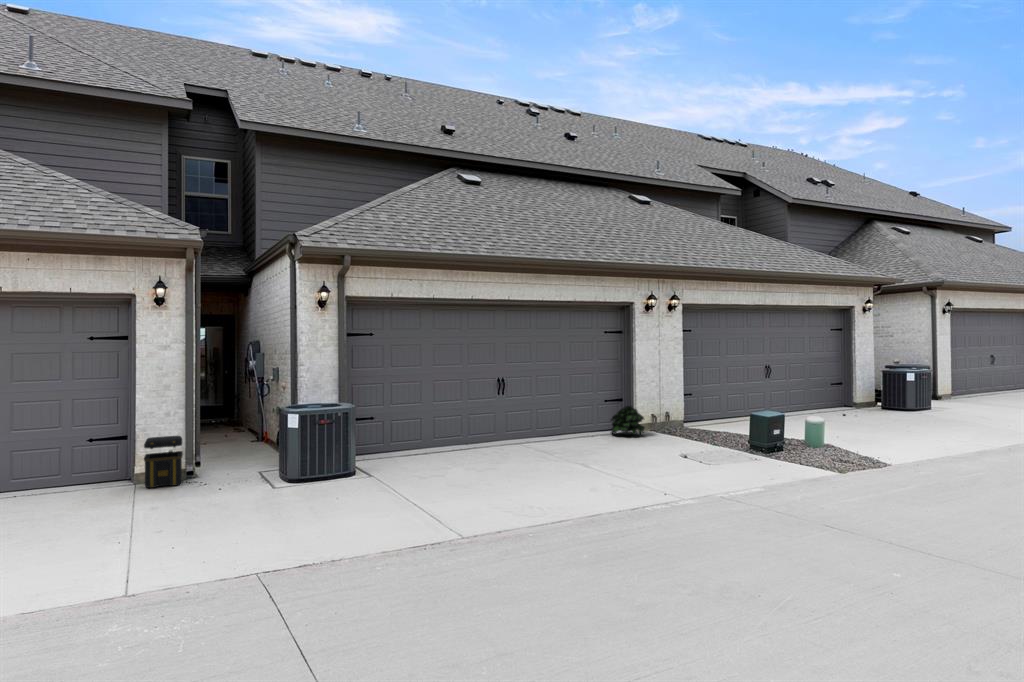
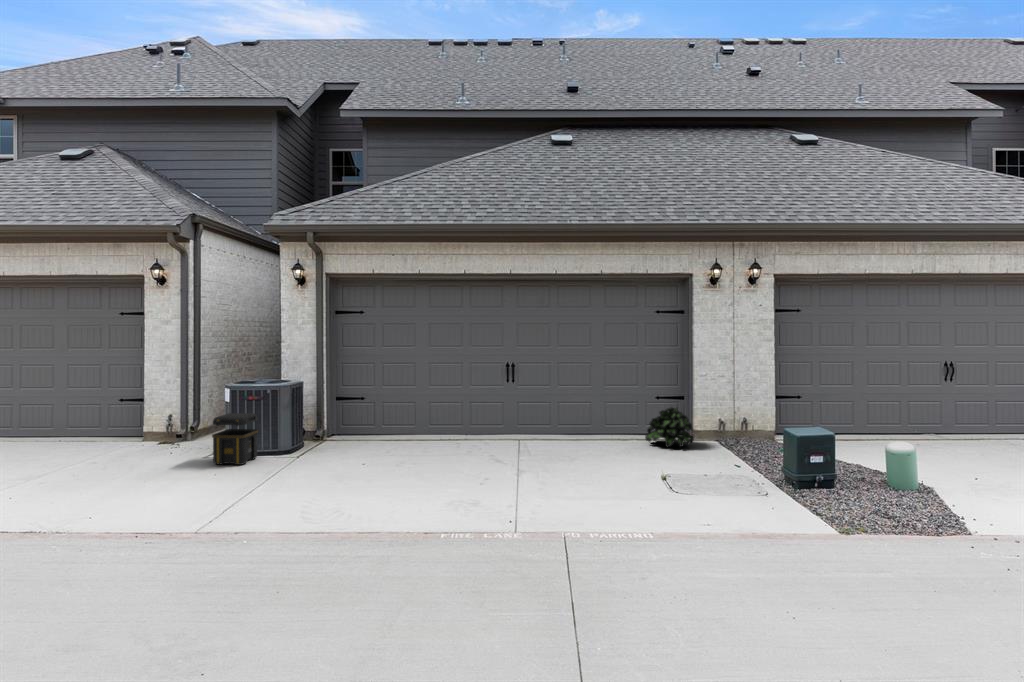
toolbox: present [144,436,183,488] -> present [212,413,258,465]

